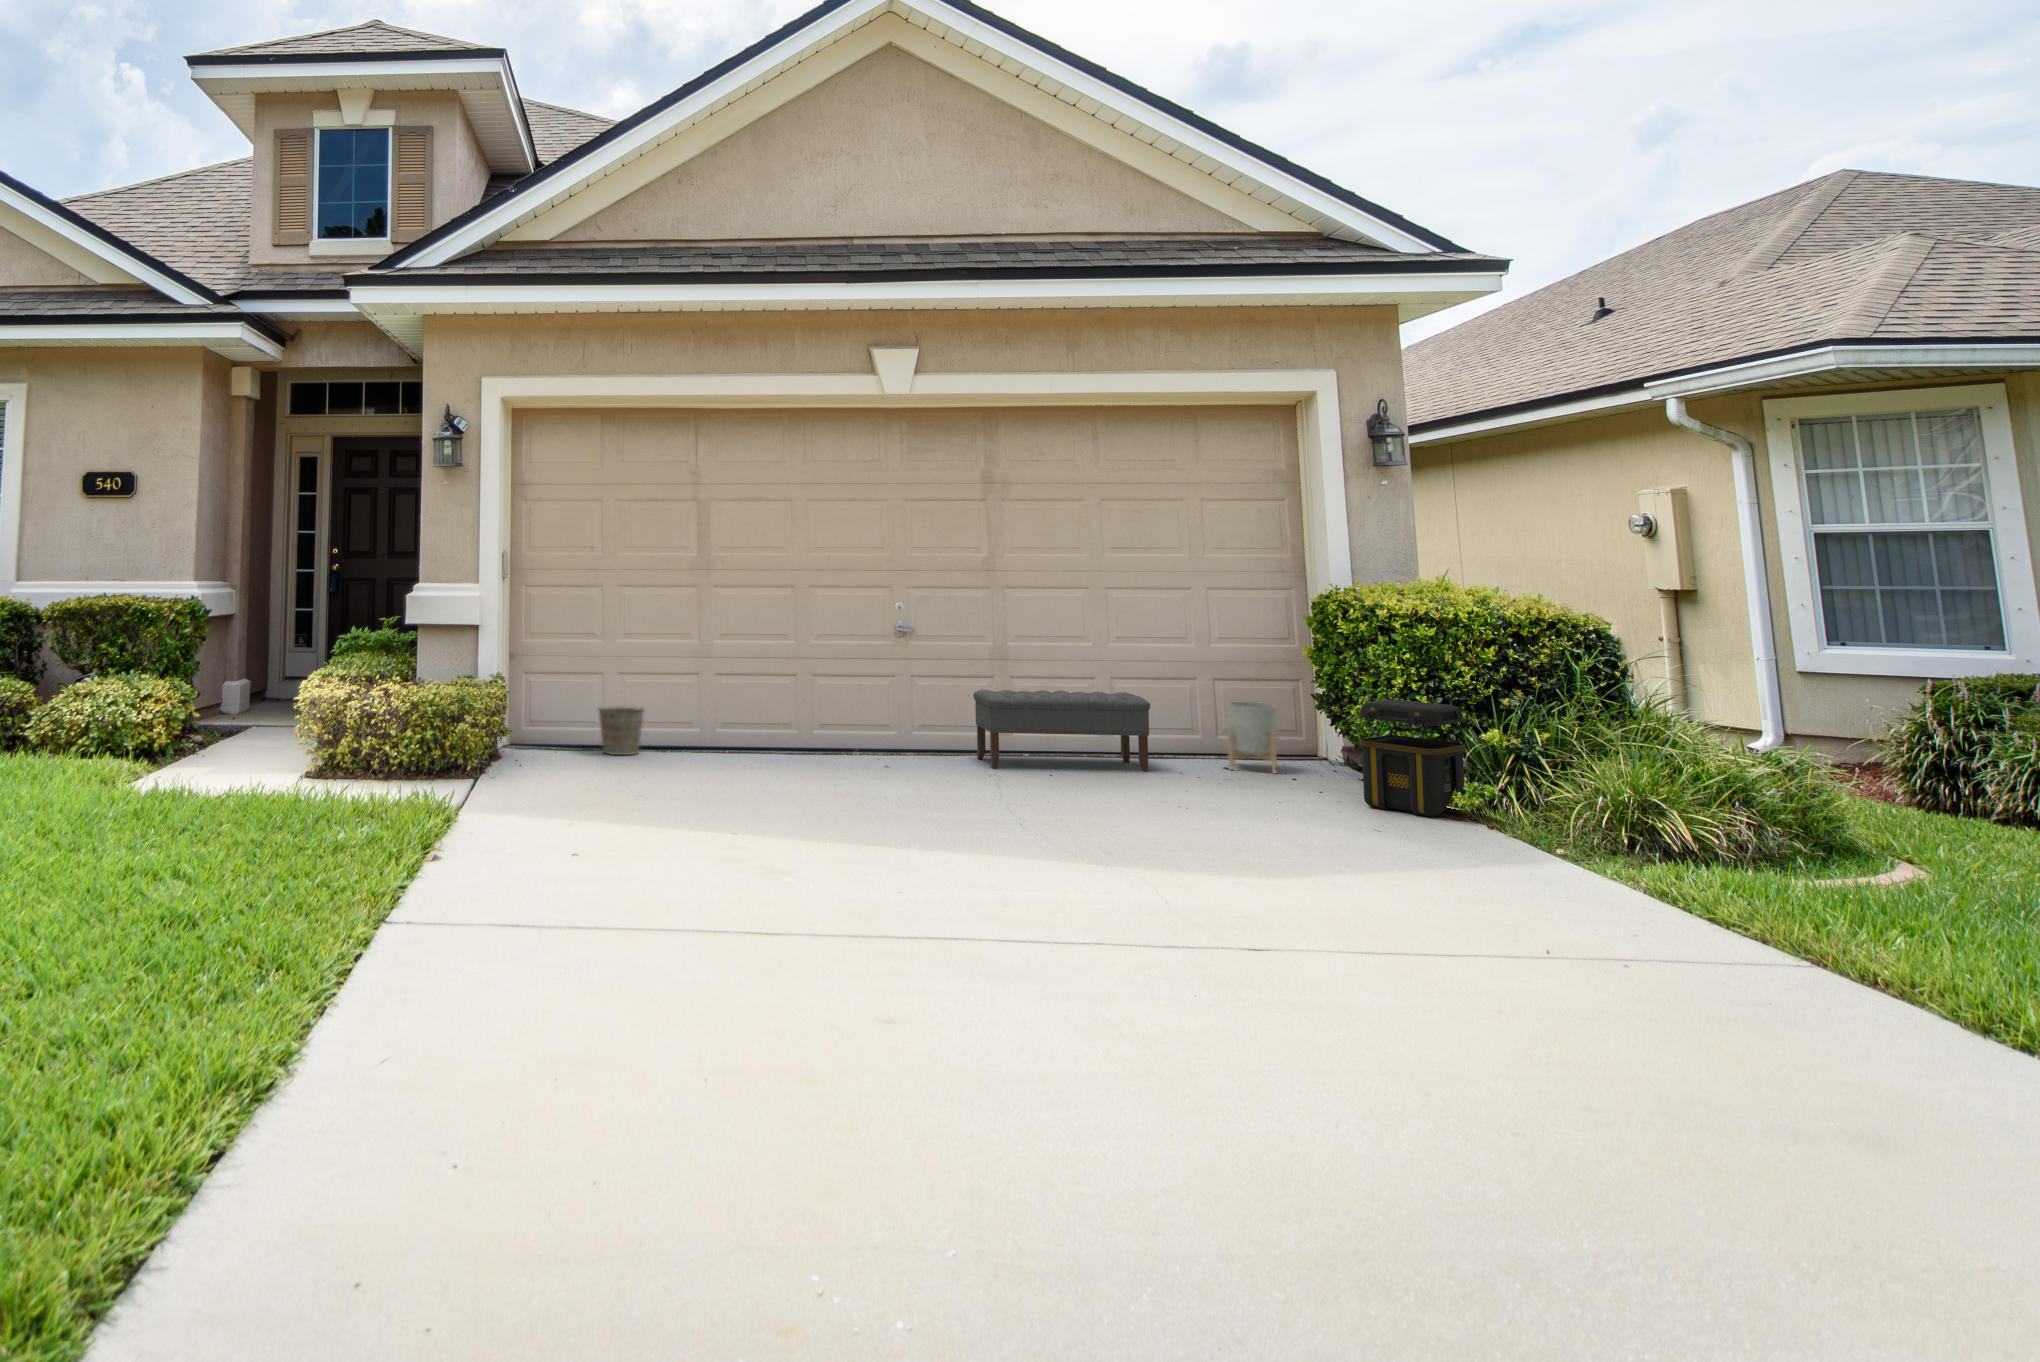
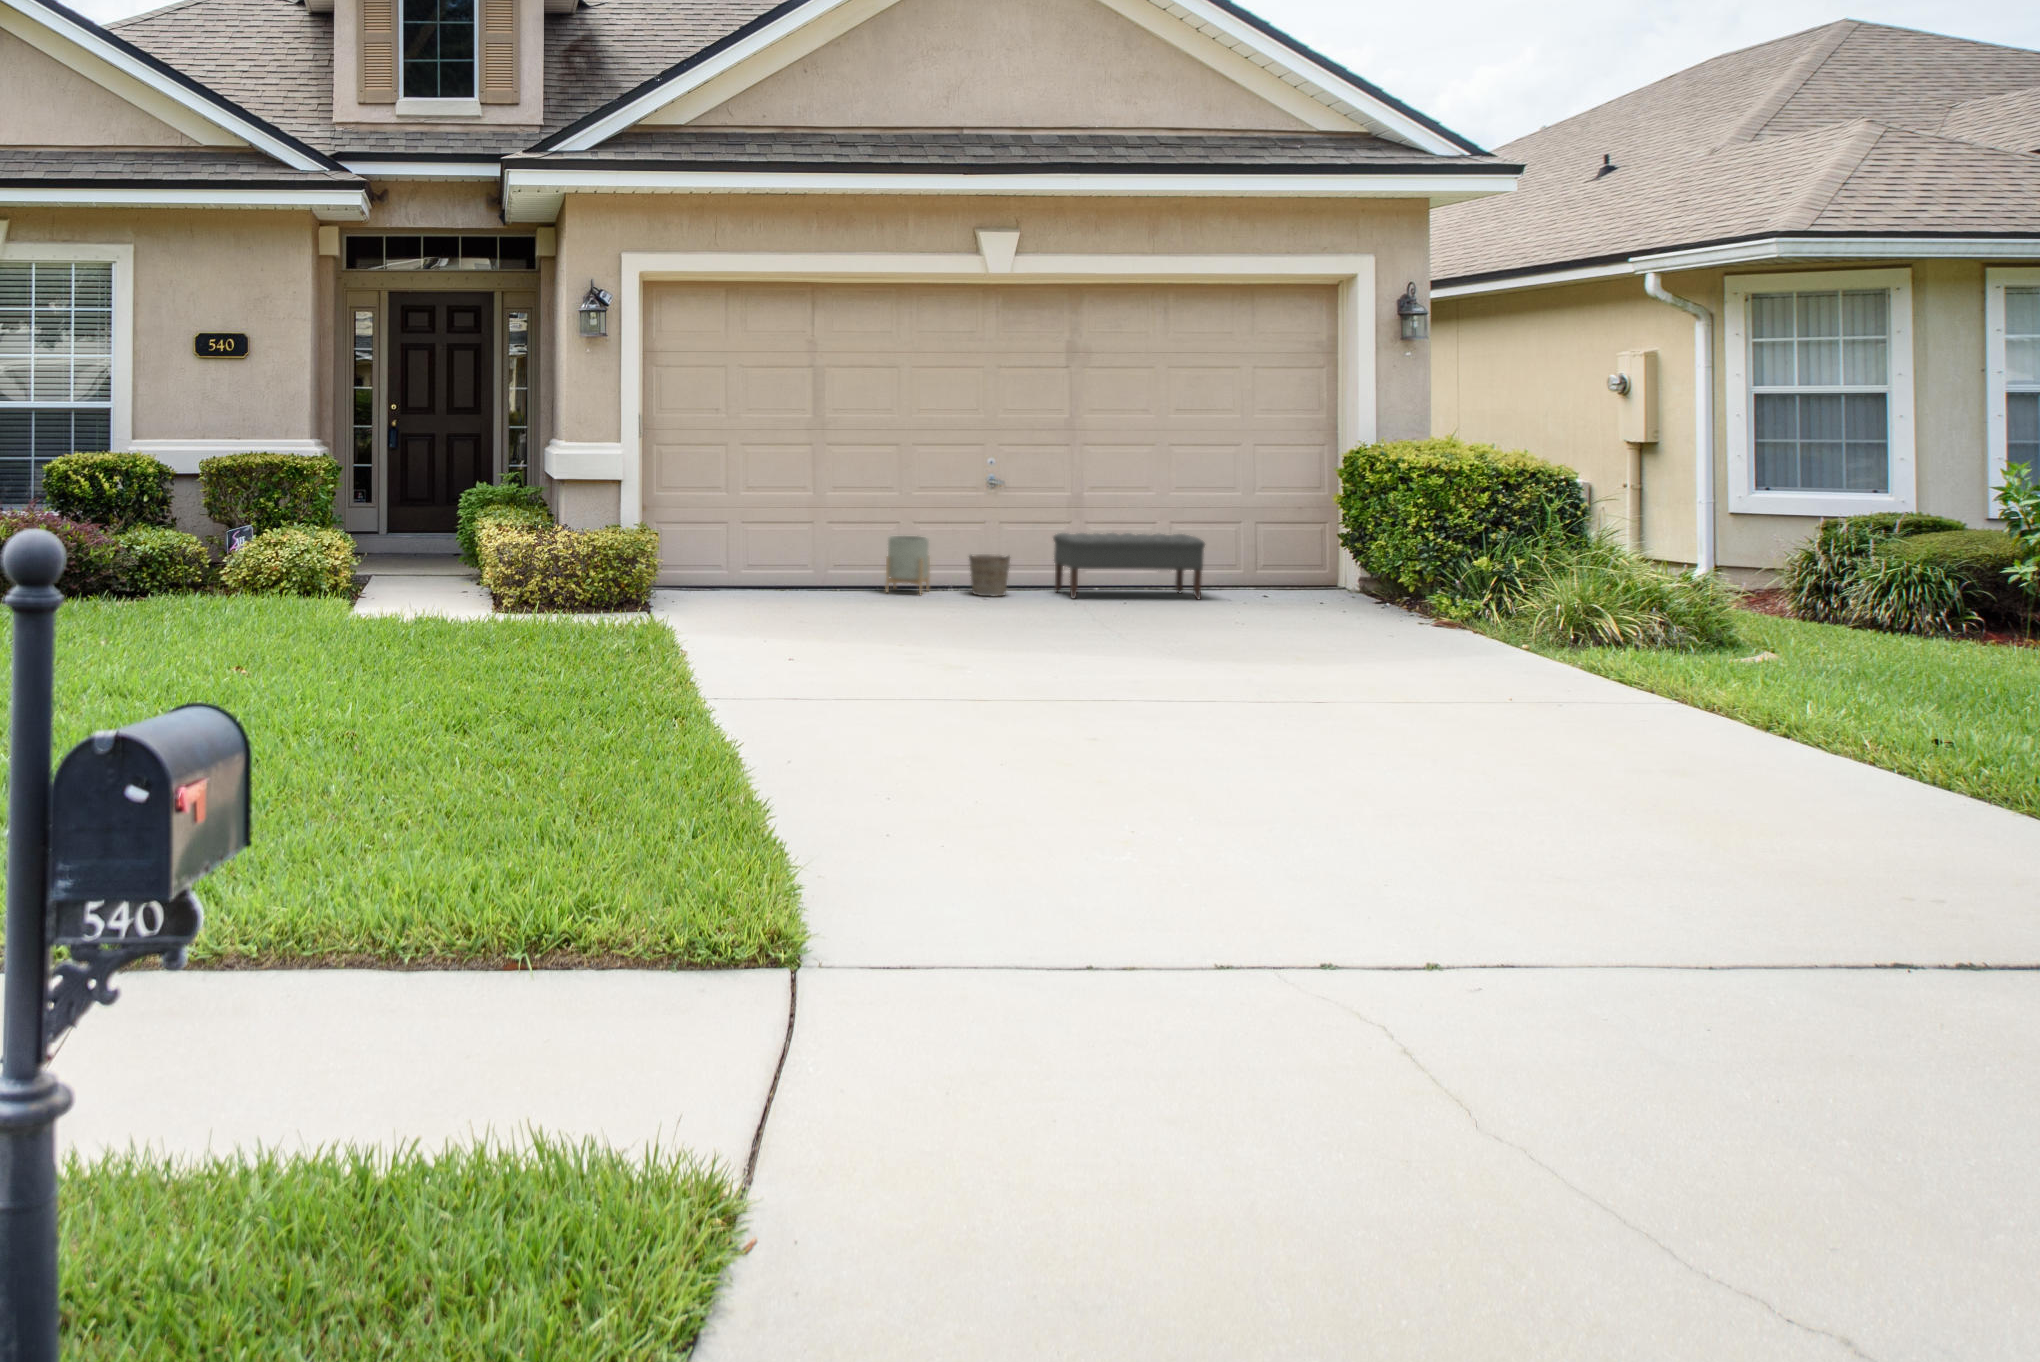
toolbox: present [1360,700,1466,816] -> none [1379,536,1460,627]
planter: present [1226,702,1278,773] -> present [886,536,930,594]
bucket: present [599,707,644,755] -> present [969,555,1010,596]

